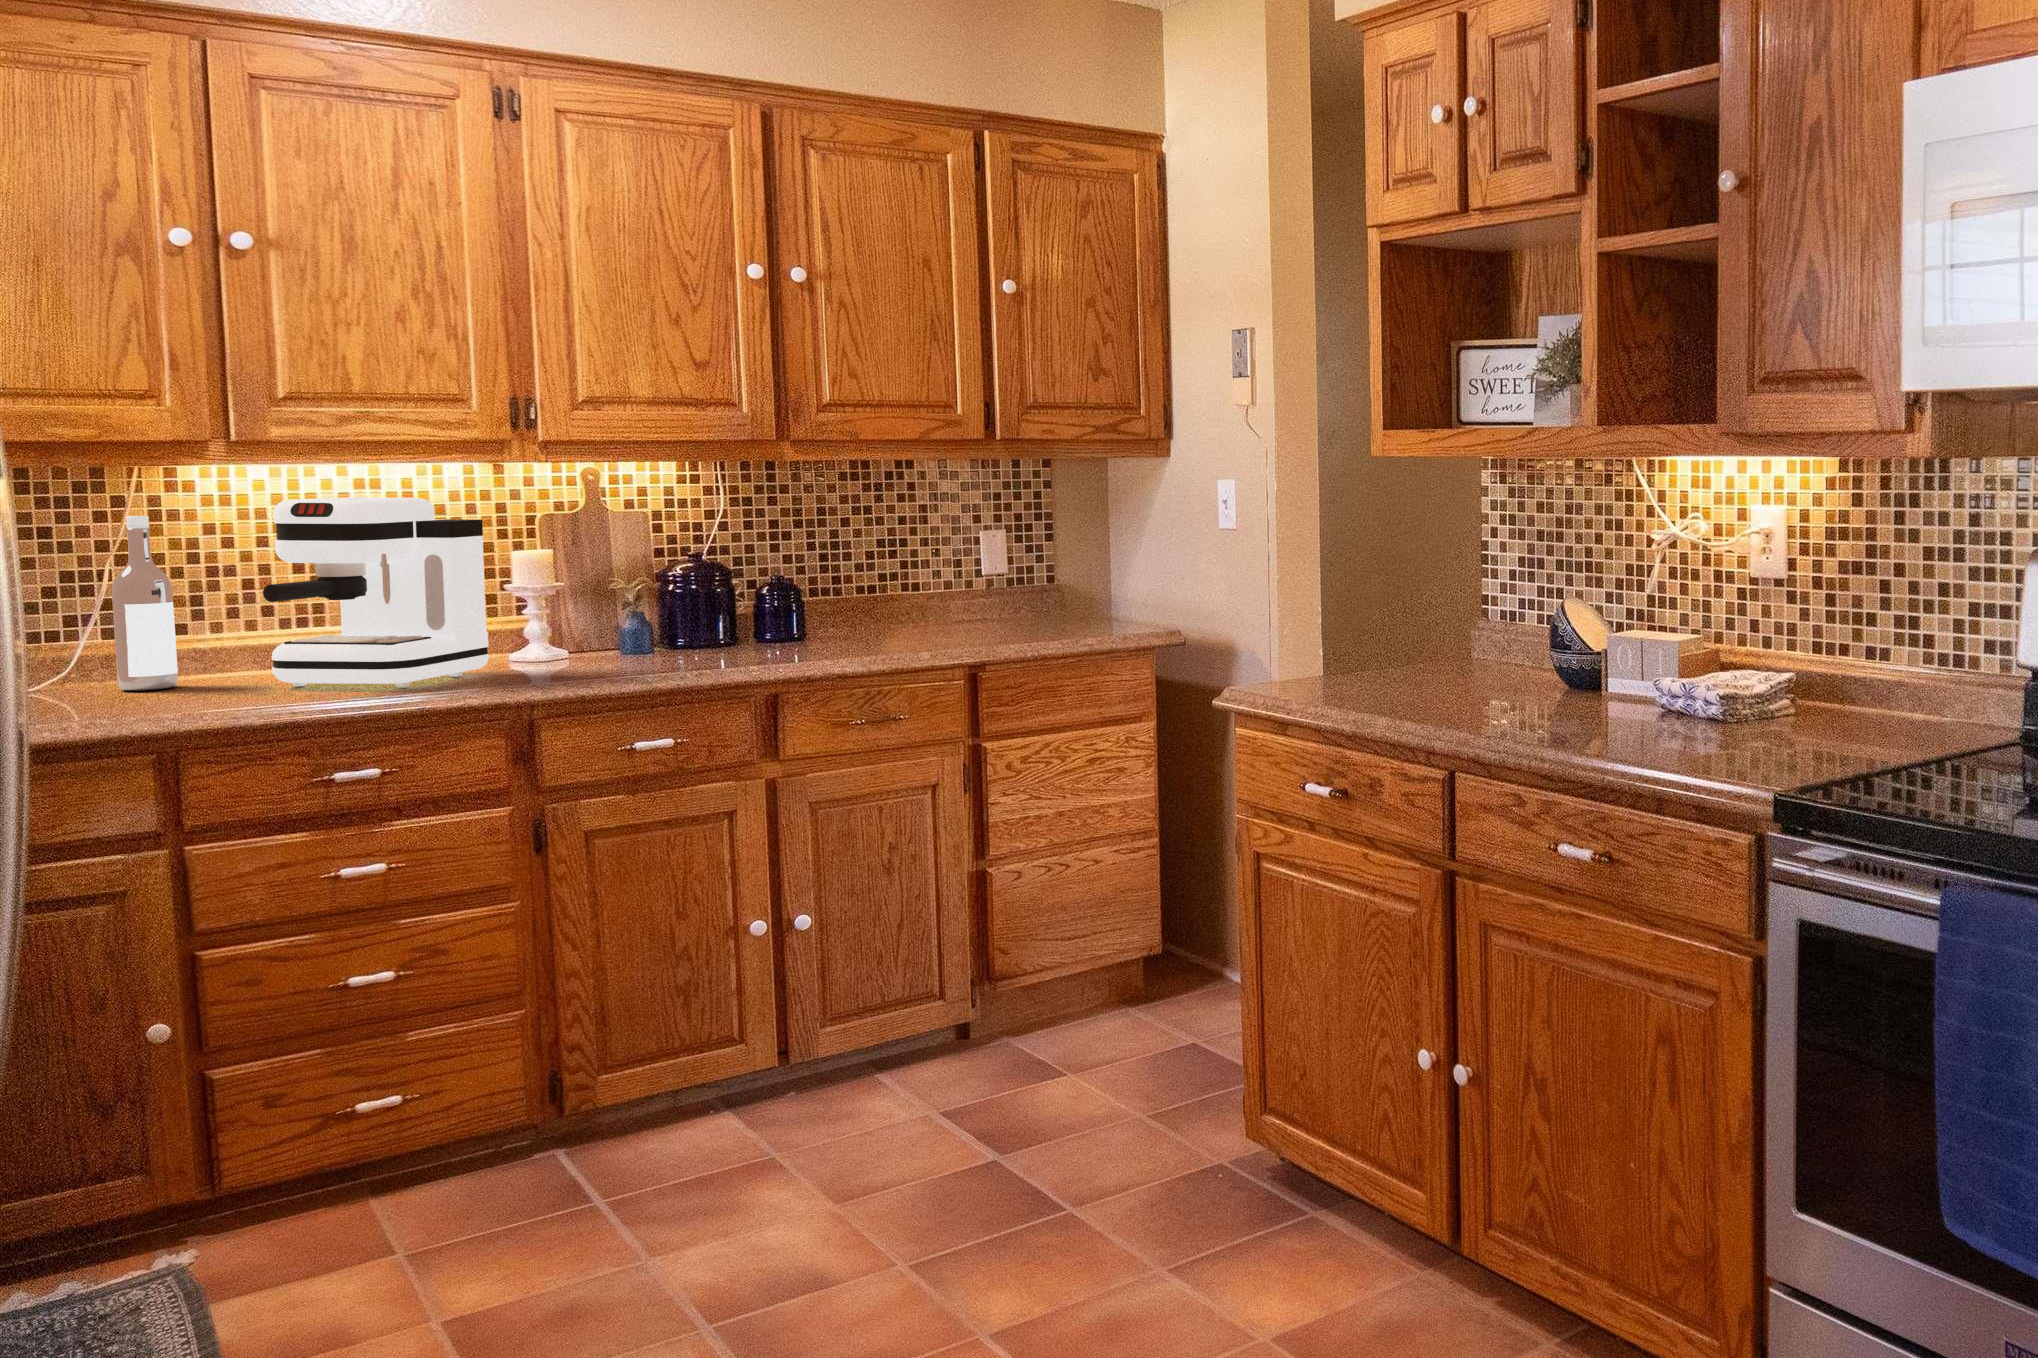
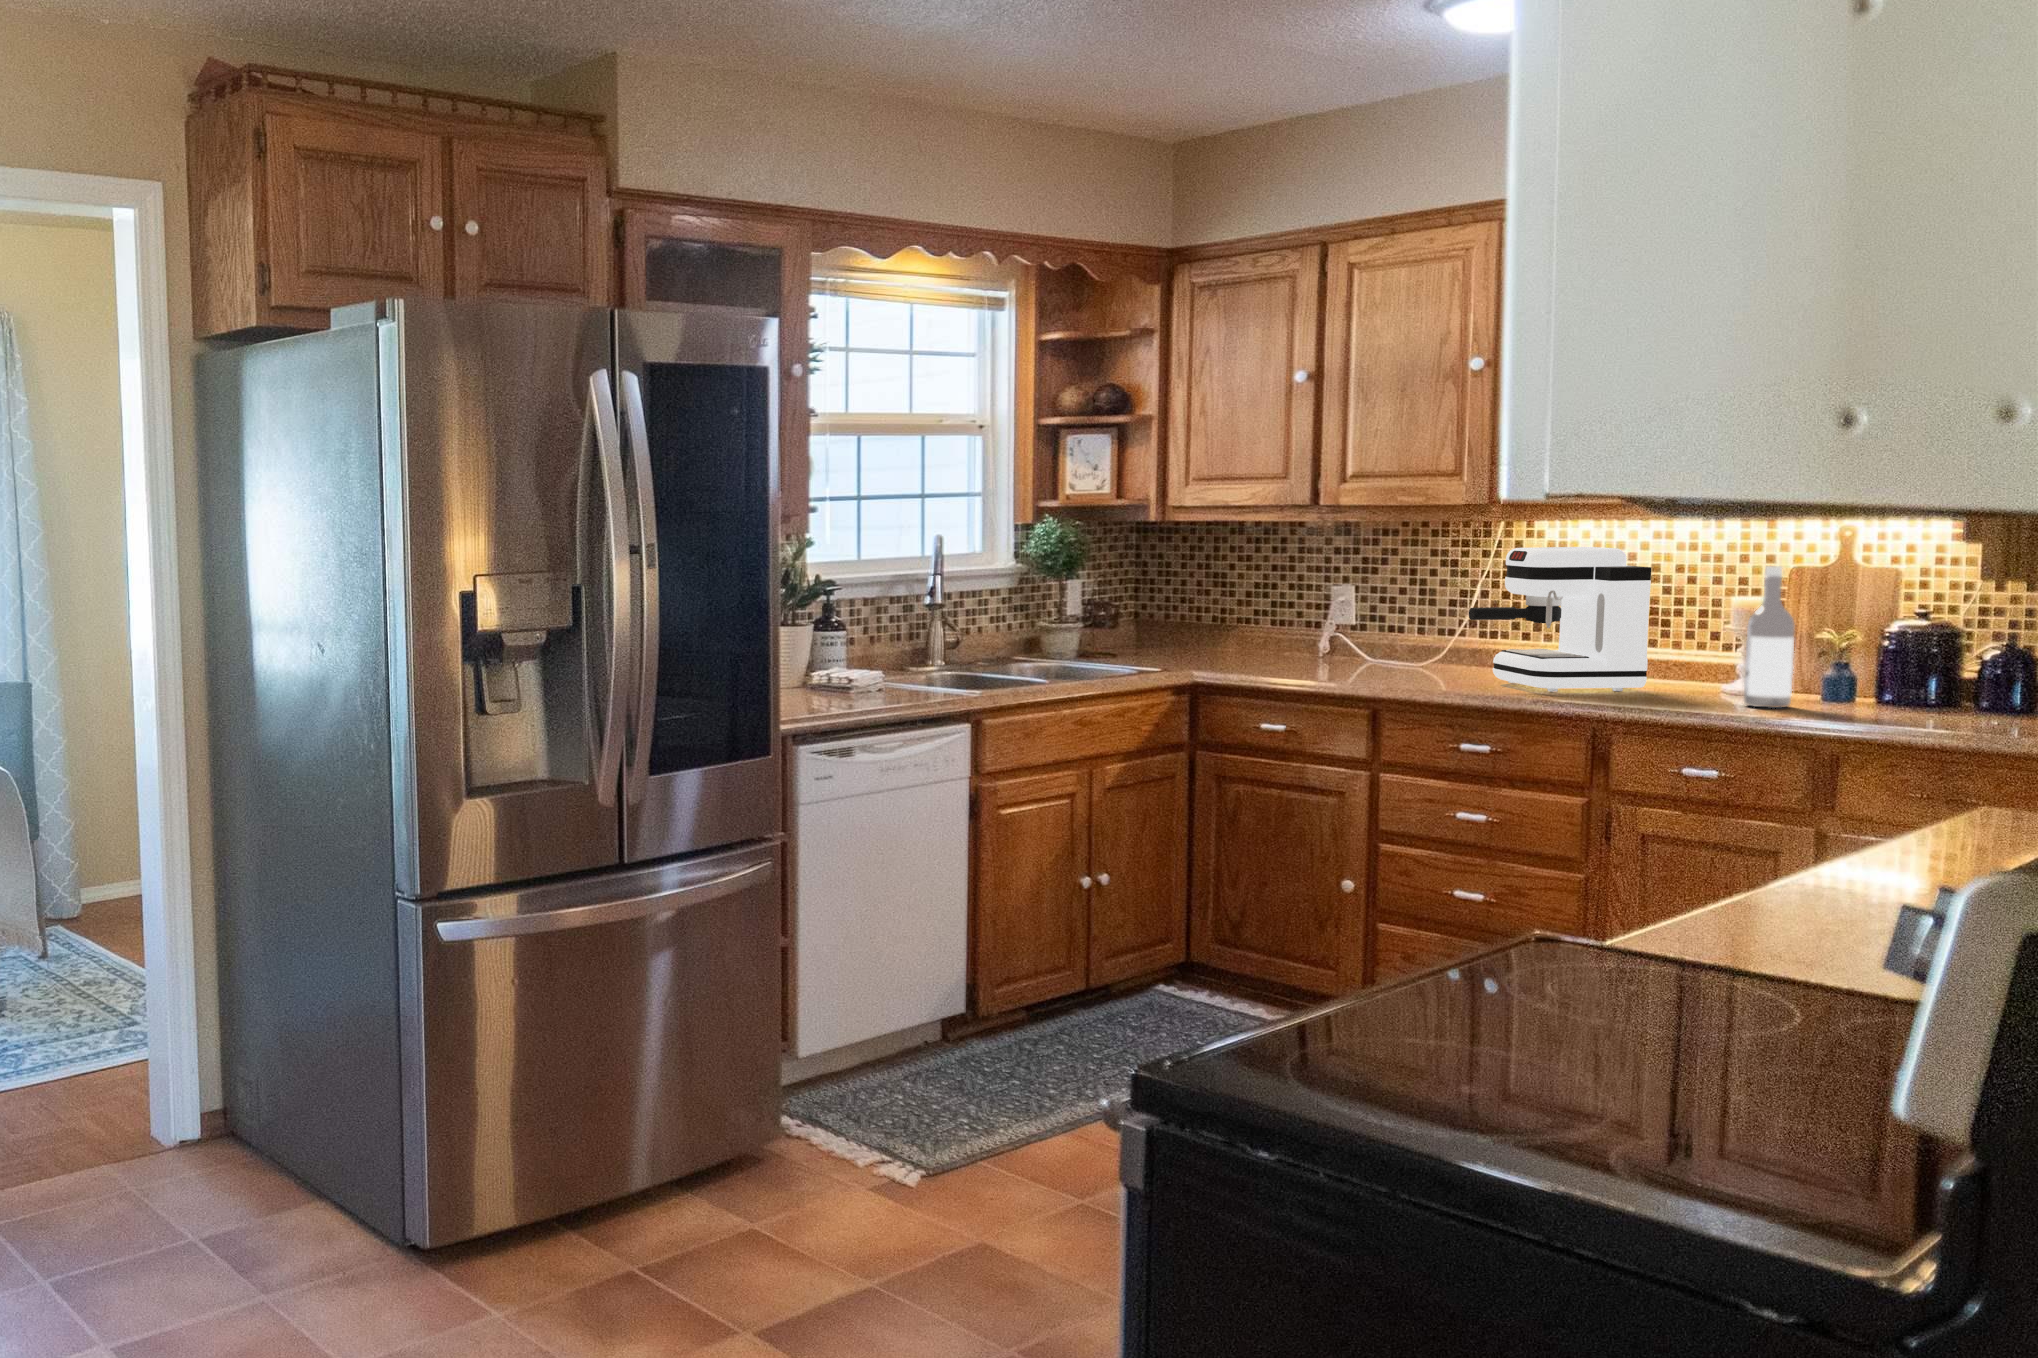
wine bottle: present [112,516,178,691] -> present [1744,566,1795,708]

